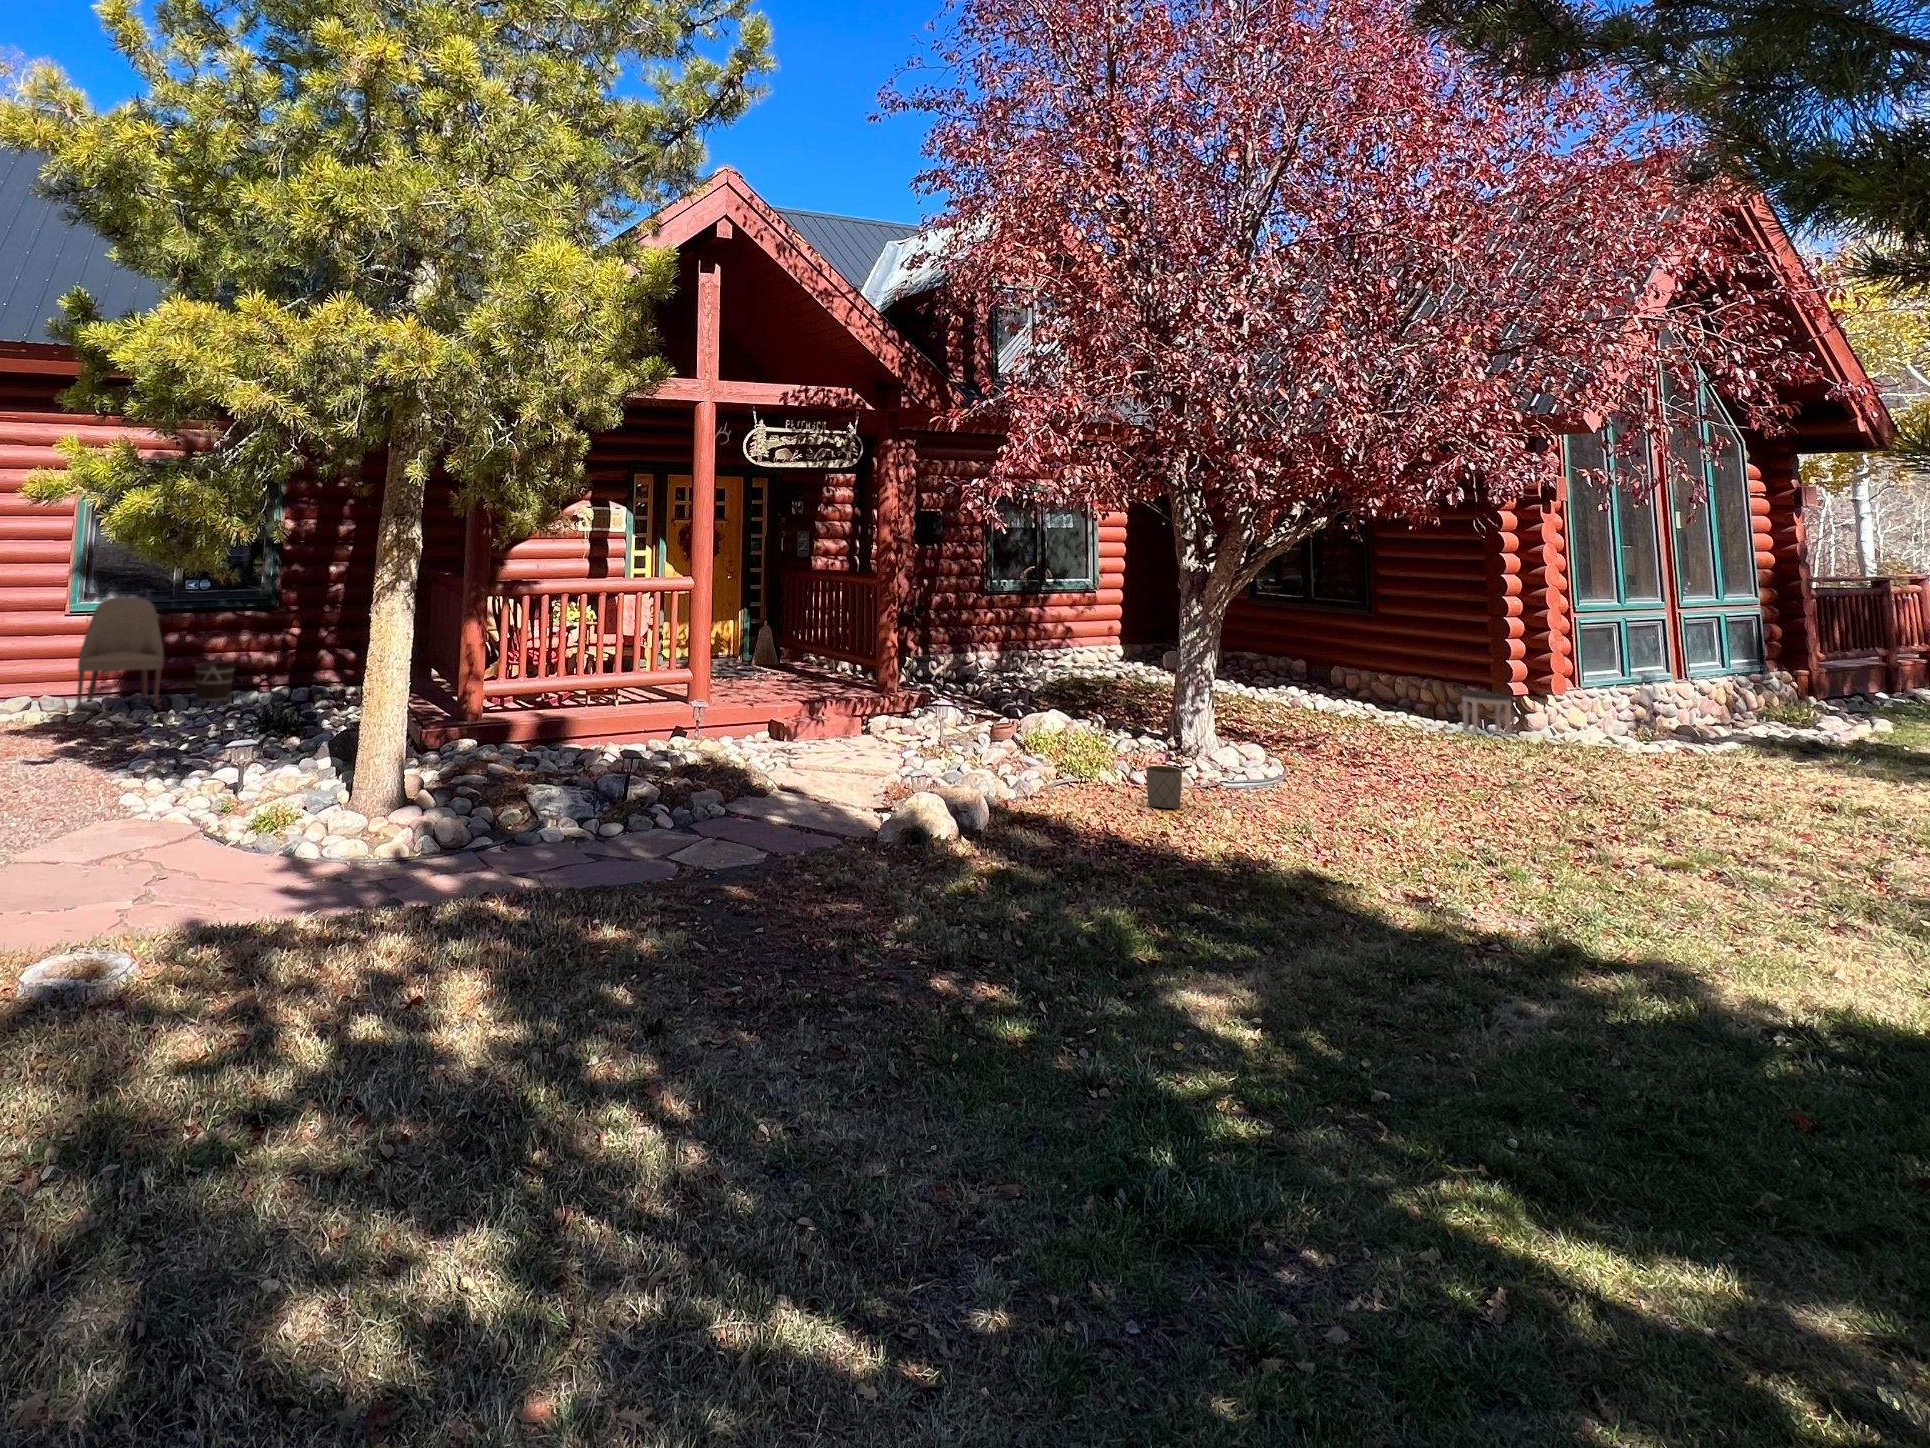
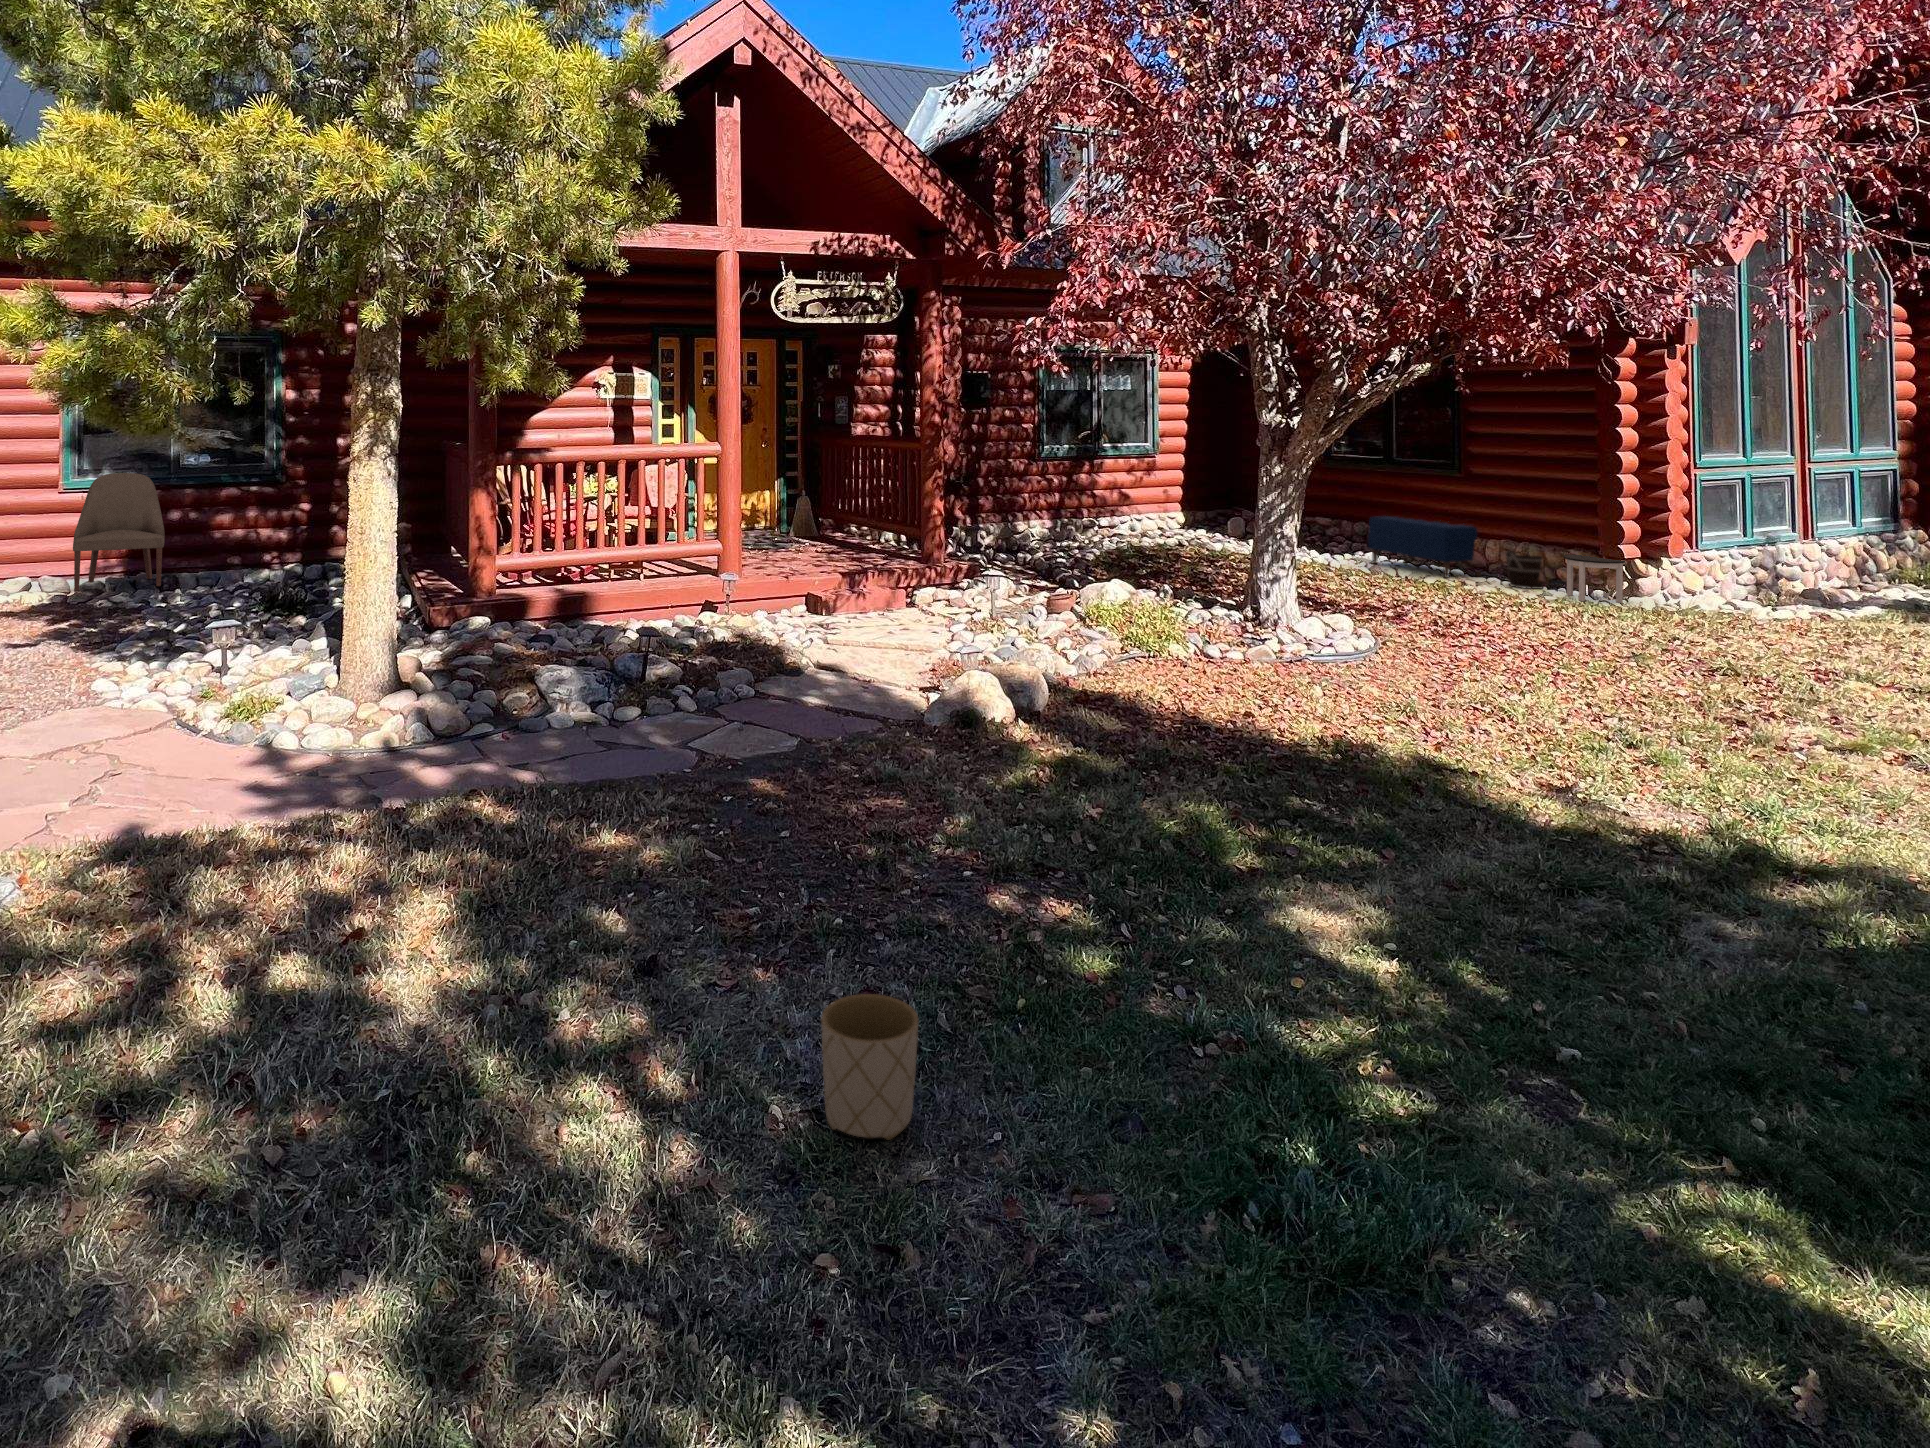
bench: none [1288,652,1393,712] -> present [1368,516,1481,578]
bucket: present [195,663,235,701] -> present [1506,550,1543,589]
planter: present [1146,766,1182,809] -> present [821,994,918,1140]

